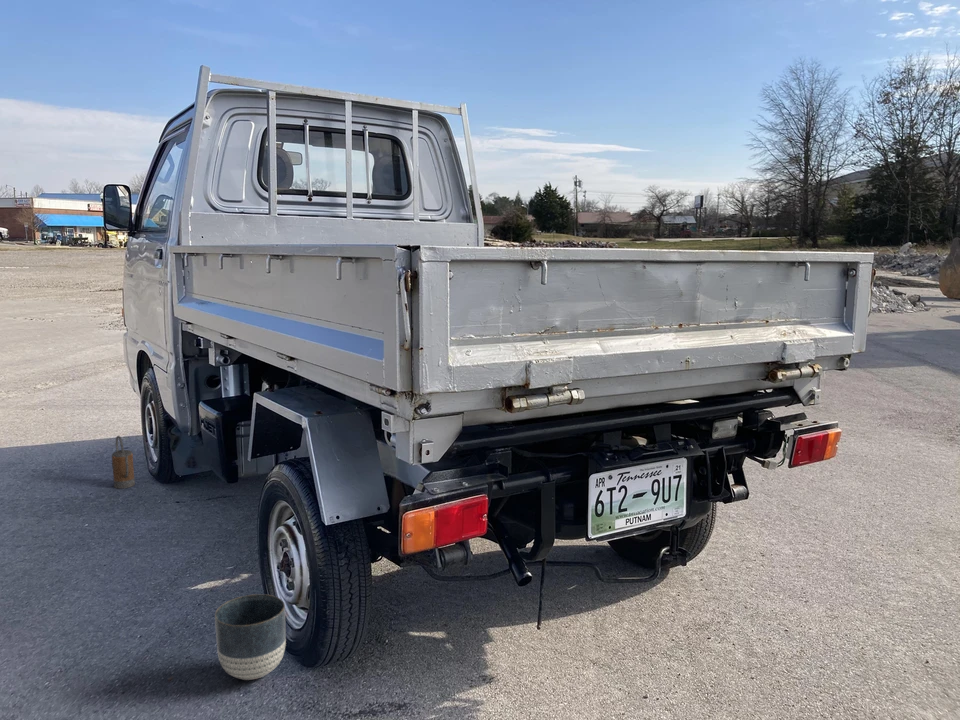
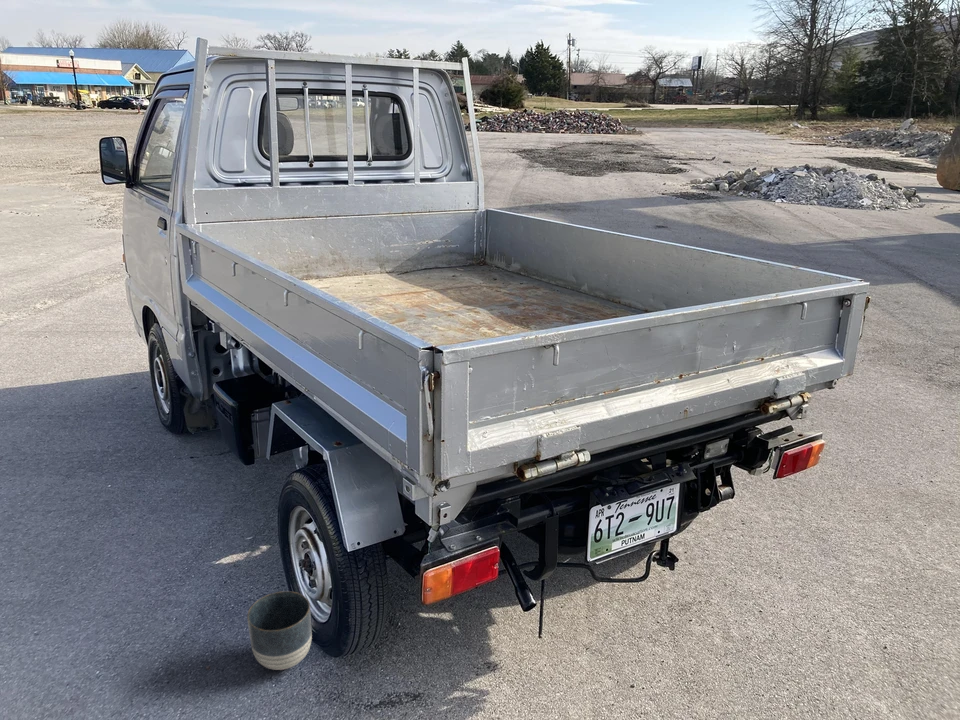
watering can: present [112,436,135,488] -> none [133,386,157,436]

